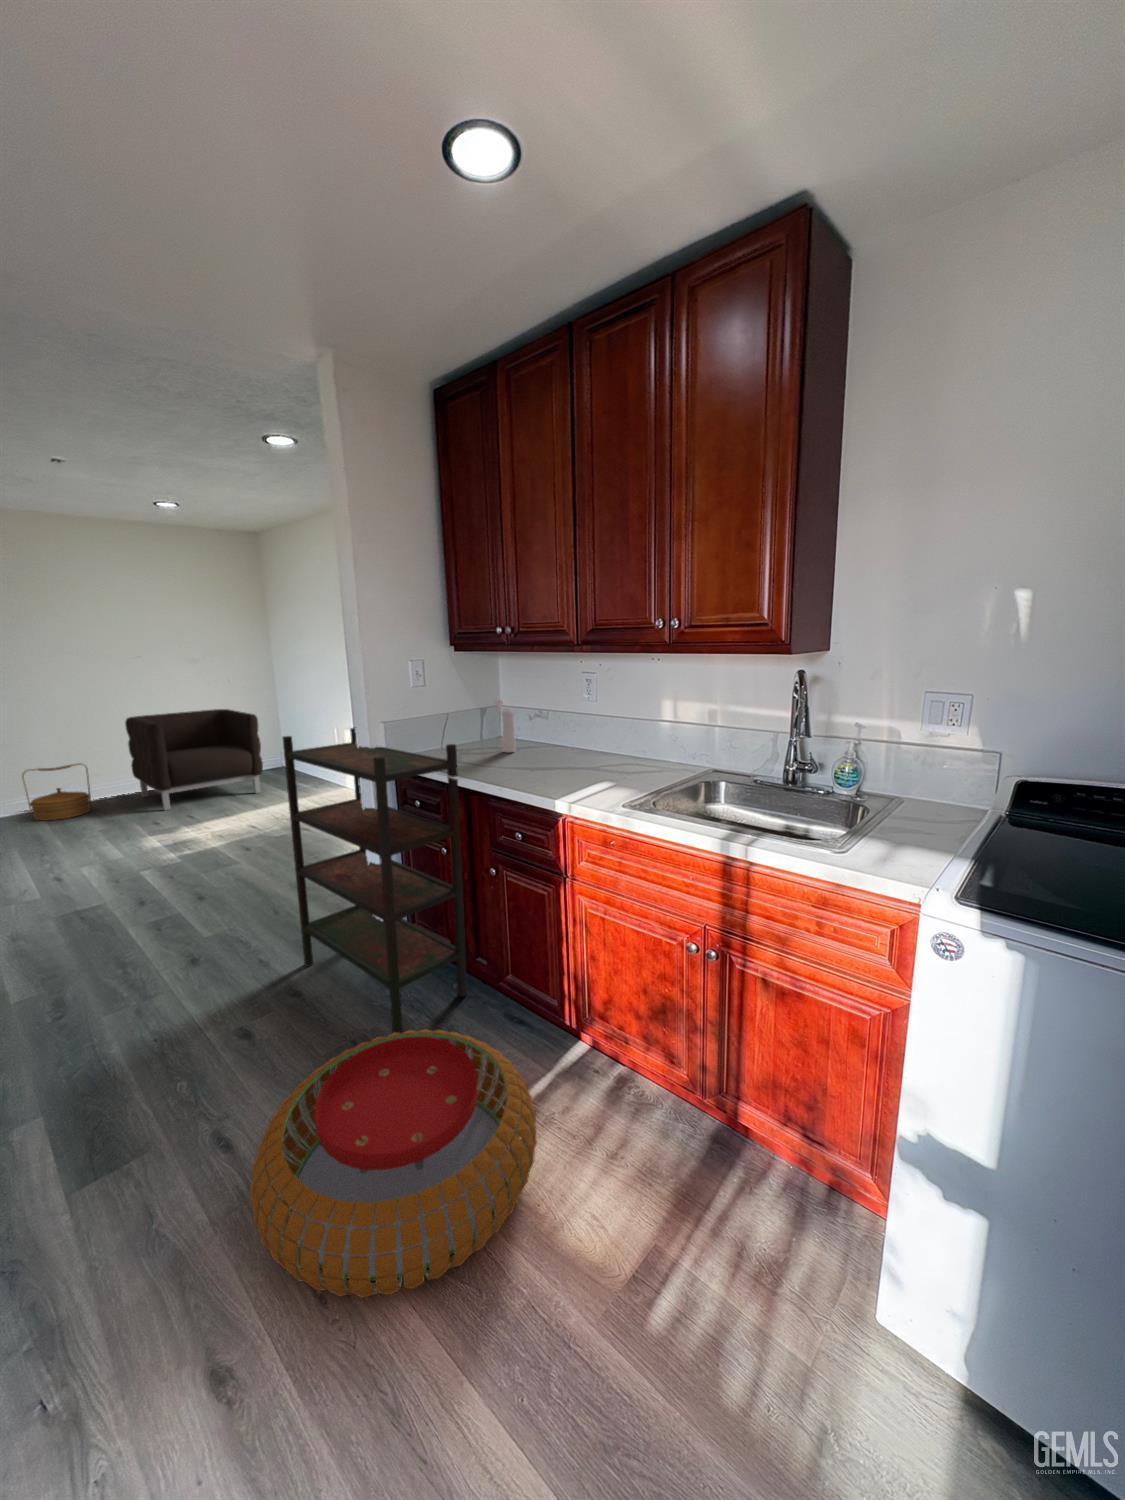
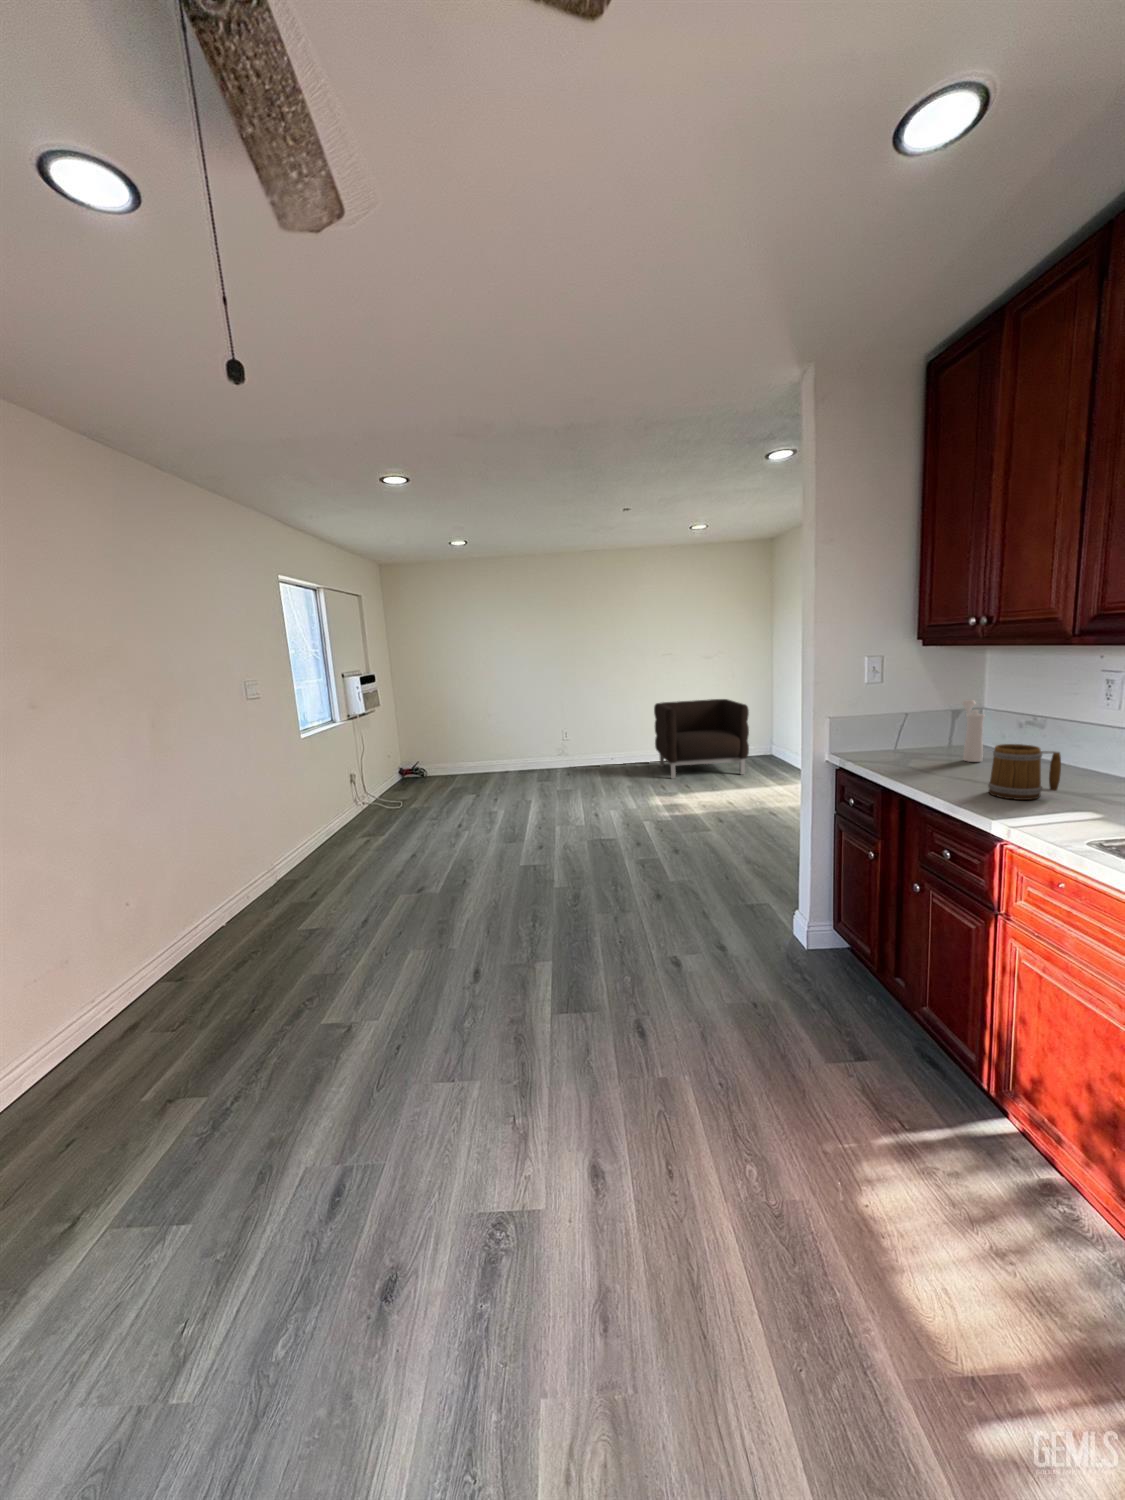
bookshelf: present [283,728,467,1033] -> none [733,722,888,1015]
mug: none [537,734,581,779] -> present [988,744,1061,800]
woven basket: present [22,764,91,820] -> none [591,736,628,775]
pouf: present [250,1029,537,1298] -> none [639,1001,901,1226]

